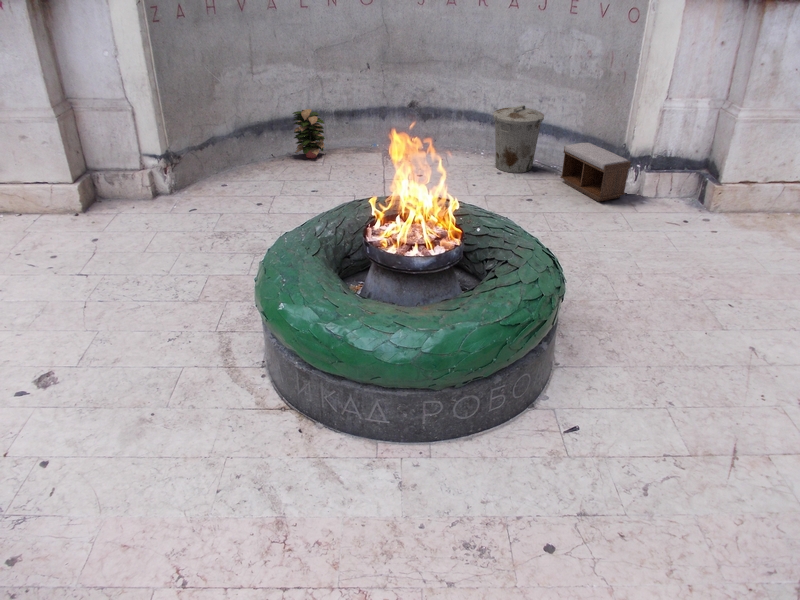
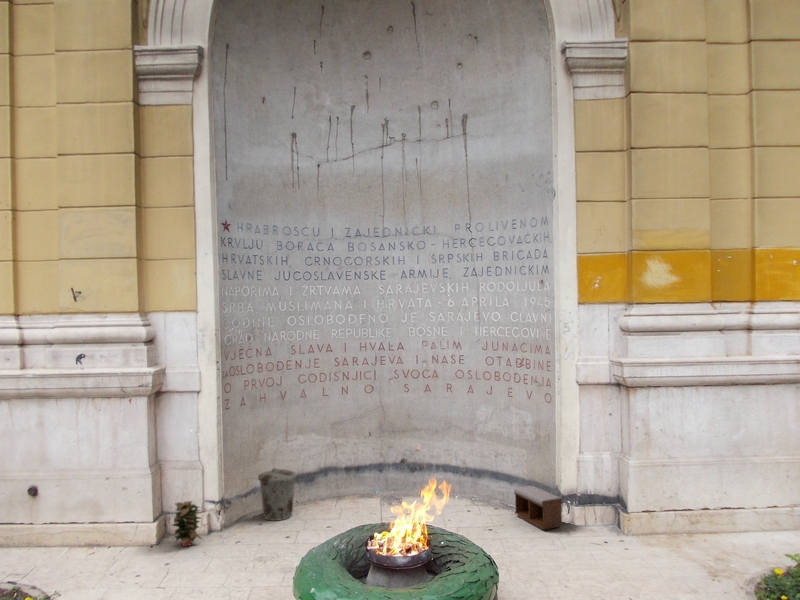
trash can: present [493,105,544,173] -> present [258,468,296,521]
decorative plant: present [293,109,325,158] -> present [173,501,201,546]

